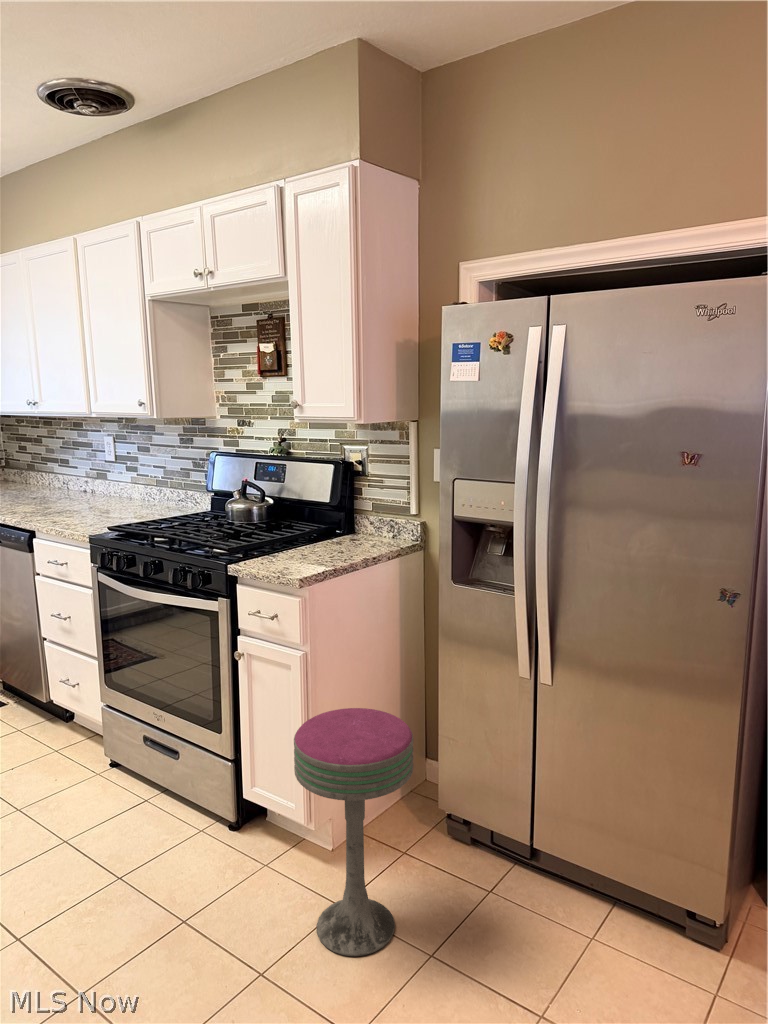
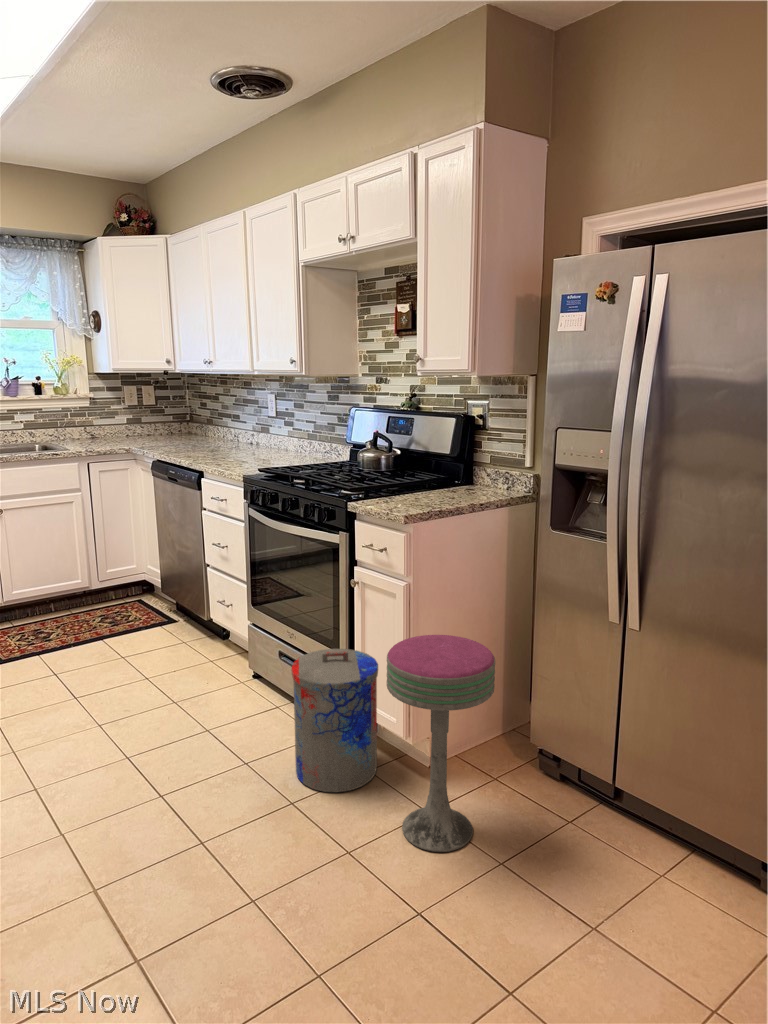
trash can: none [173,730,275,902] -> present [291,649,378,792]

